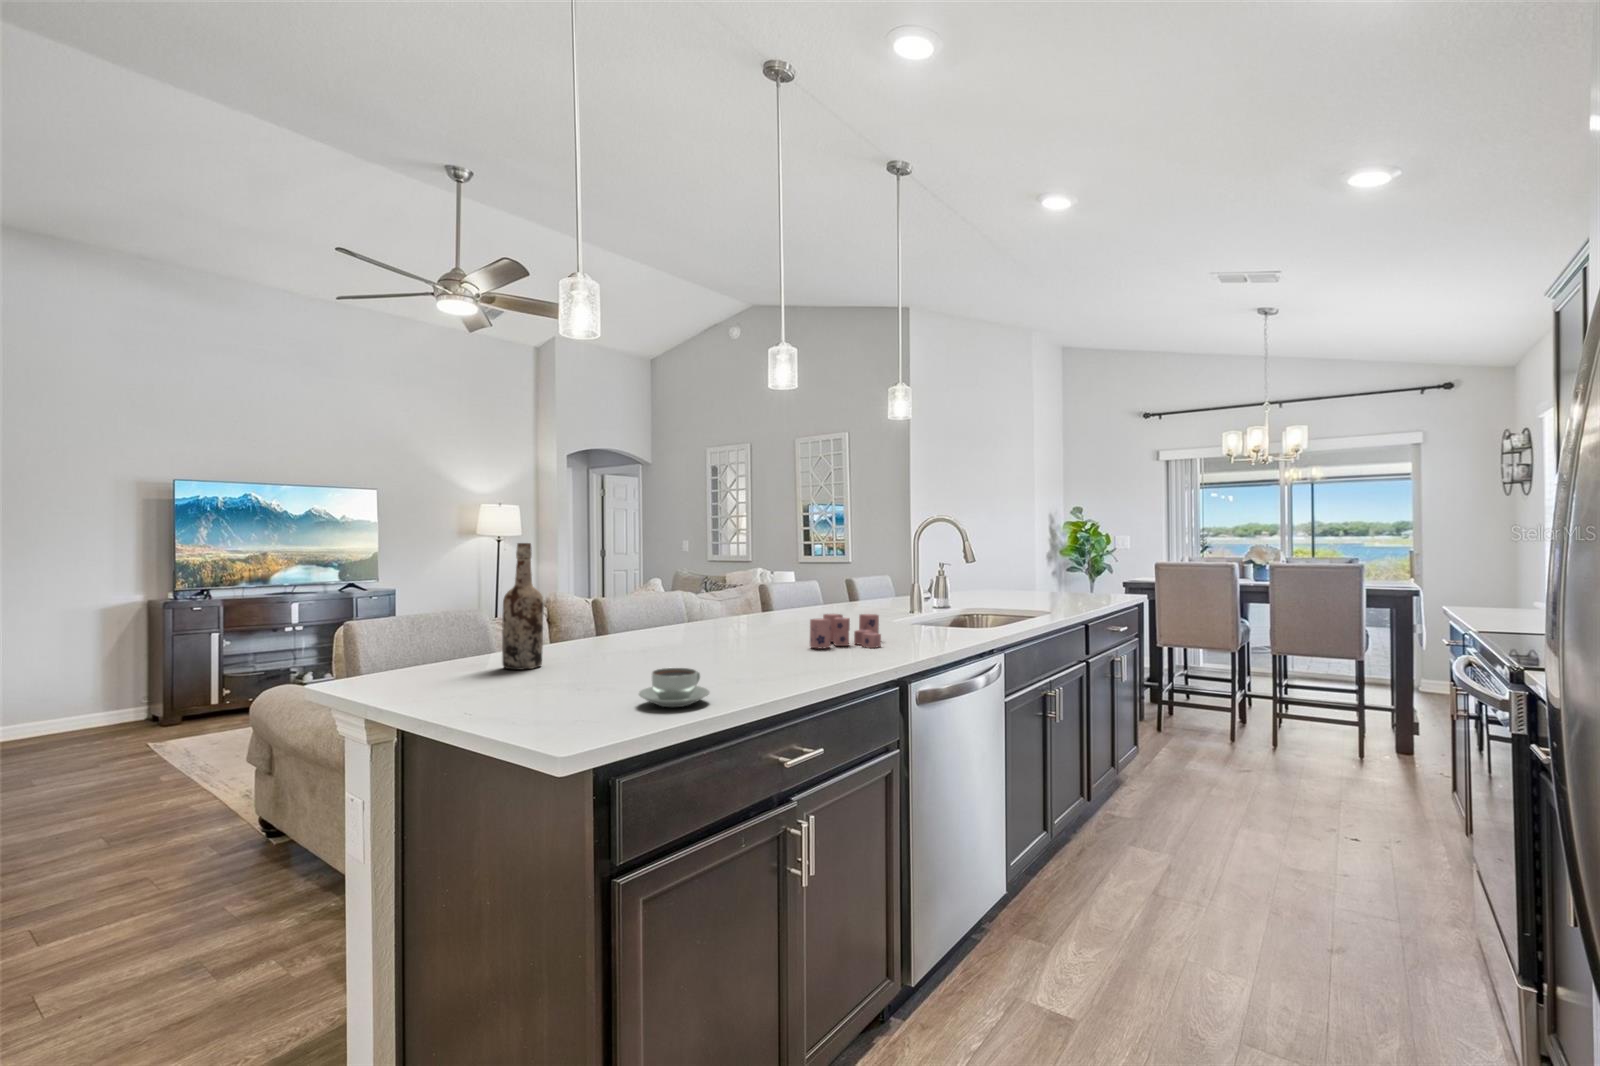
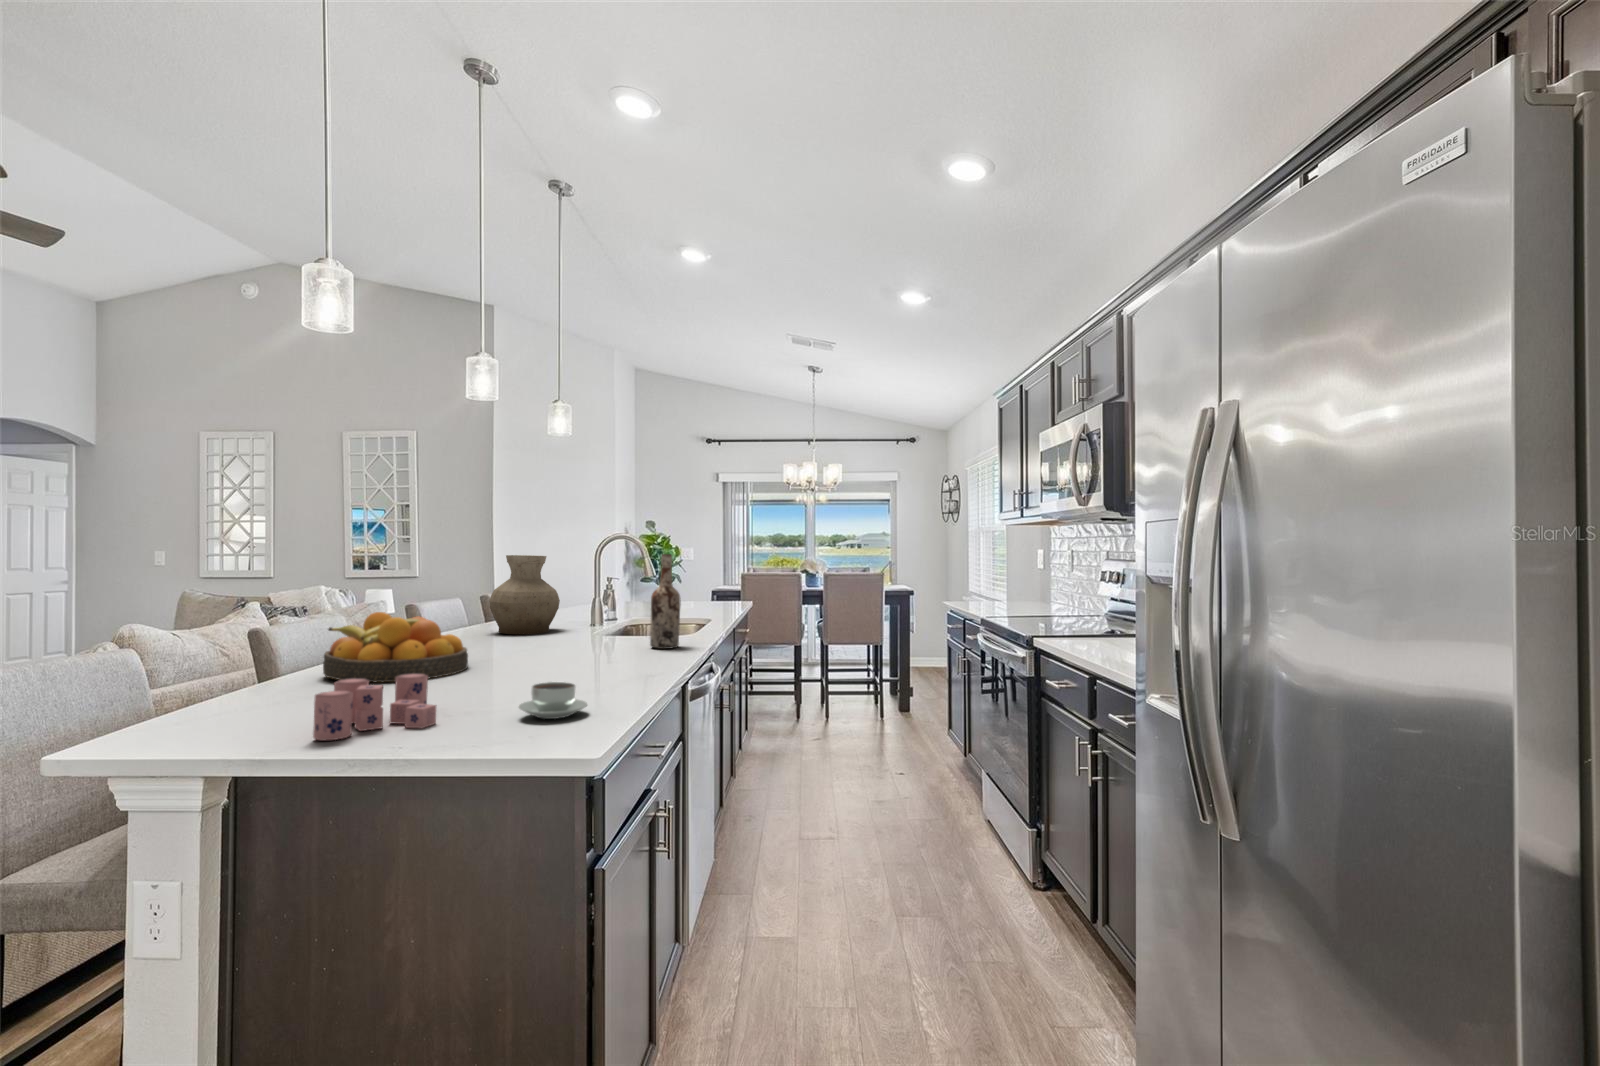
vase: none [816,539,881,618] -> present [489,555,560,634]
wine bottle: present [502,543,544,670] -> present [650,554,680,649]
fruit bowl: none [611,589,731,654] -> present [323,612,468,682]
candle: present [810,614,881,649] -> present [313,674,436,740]

